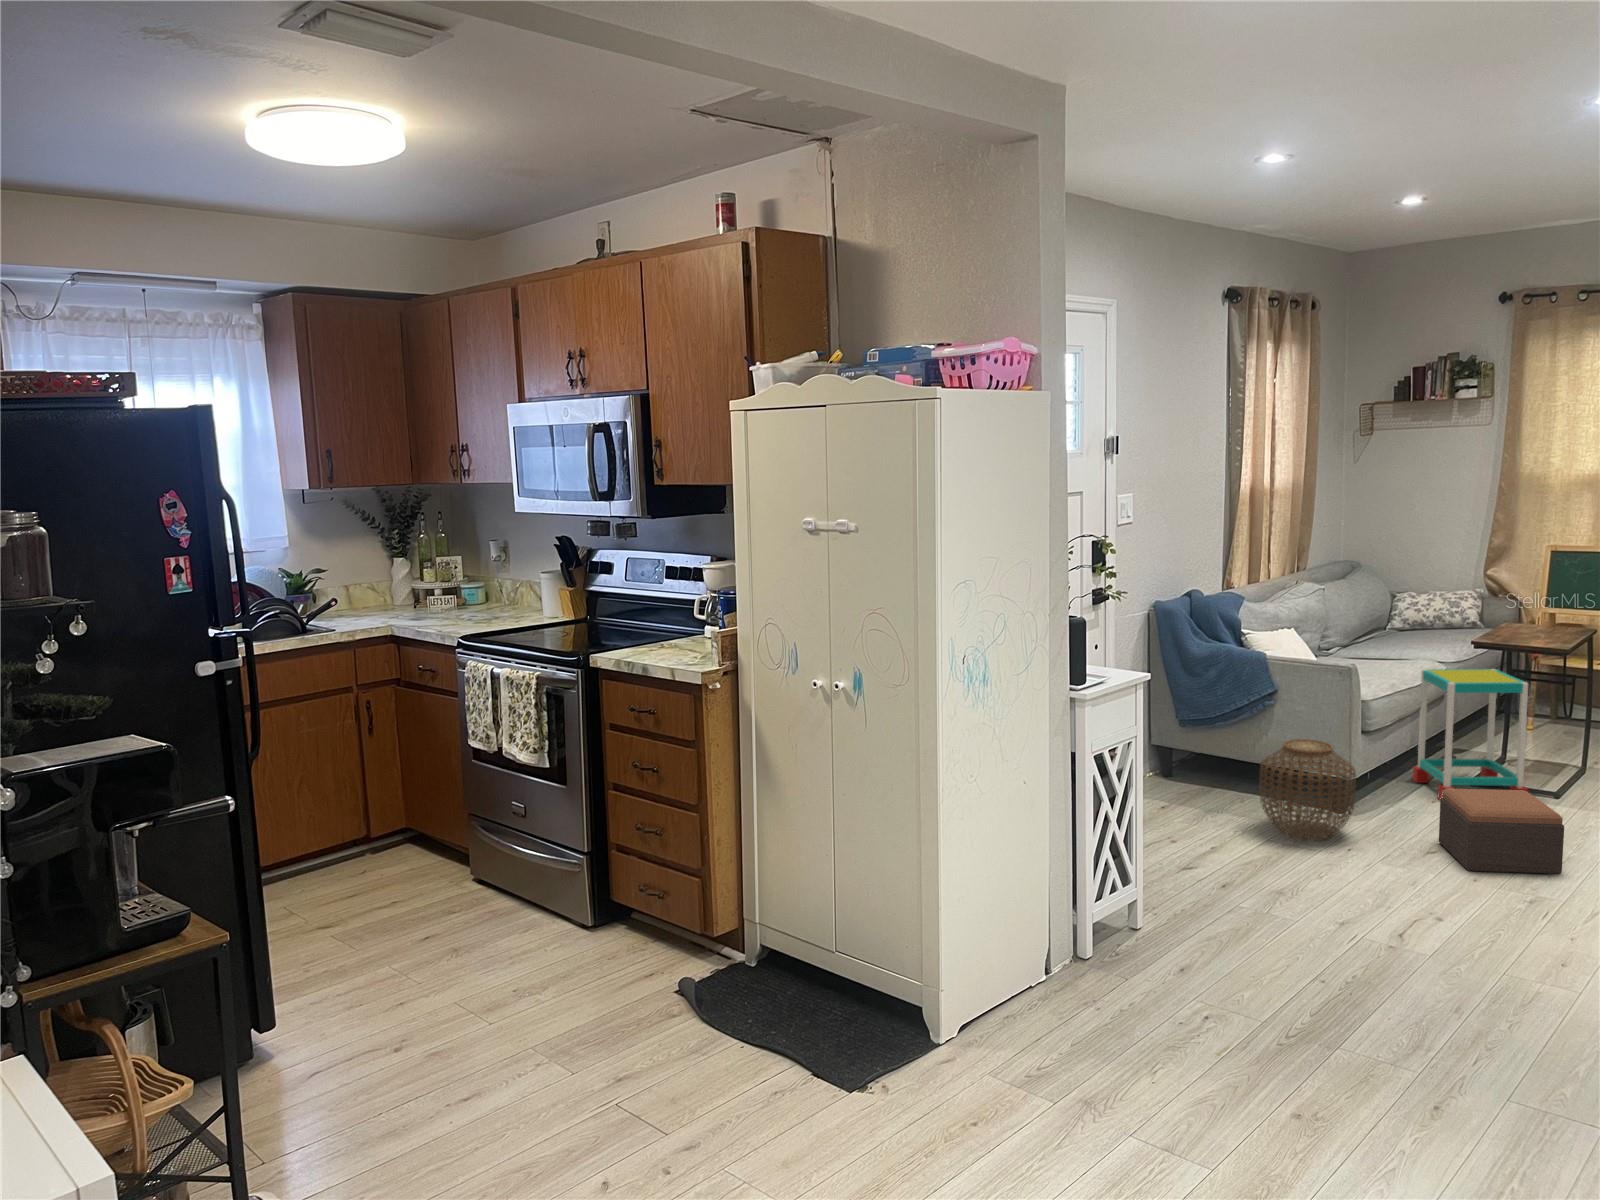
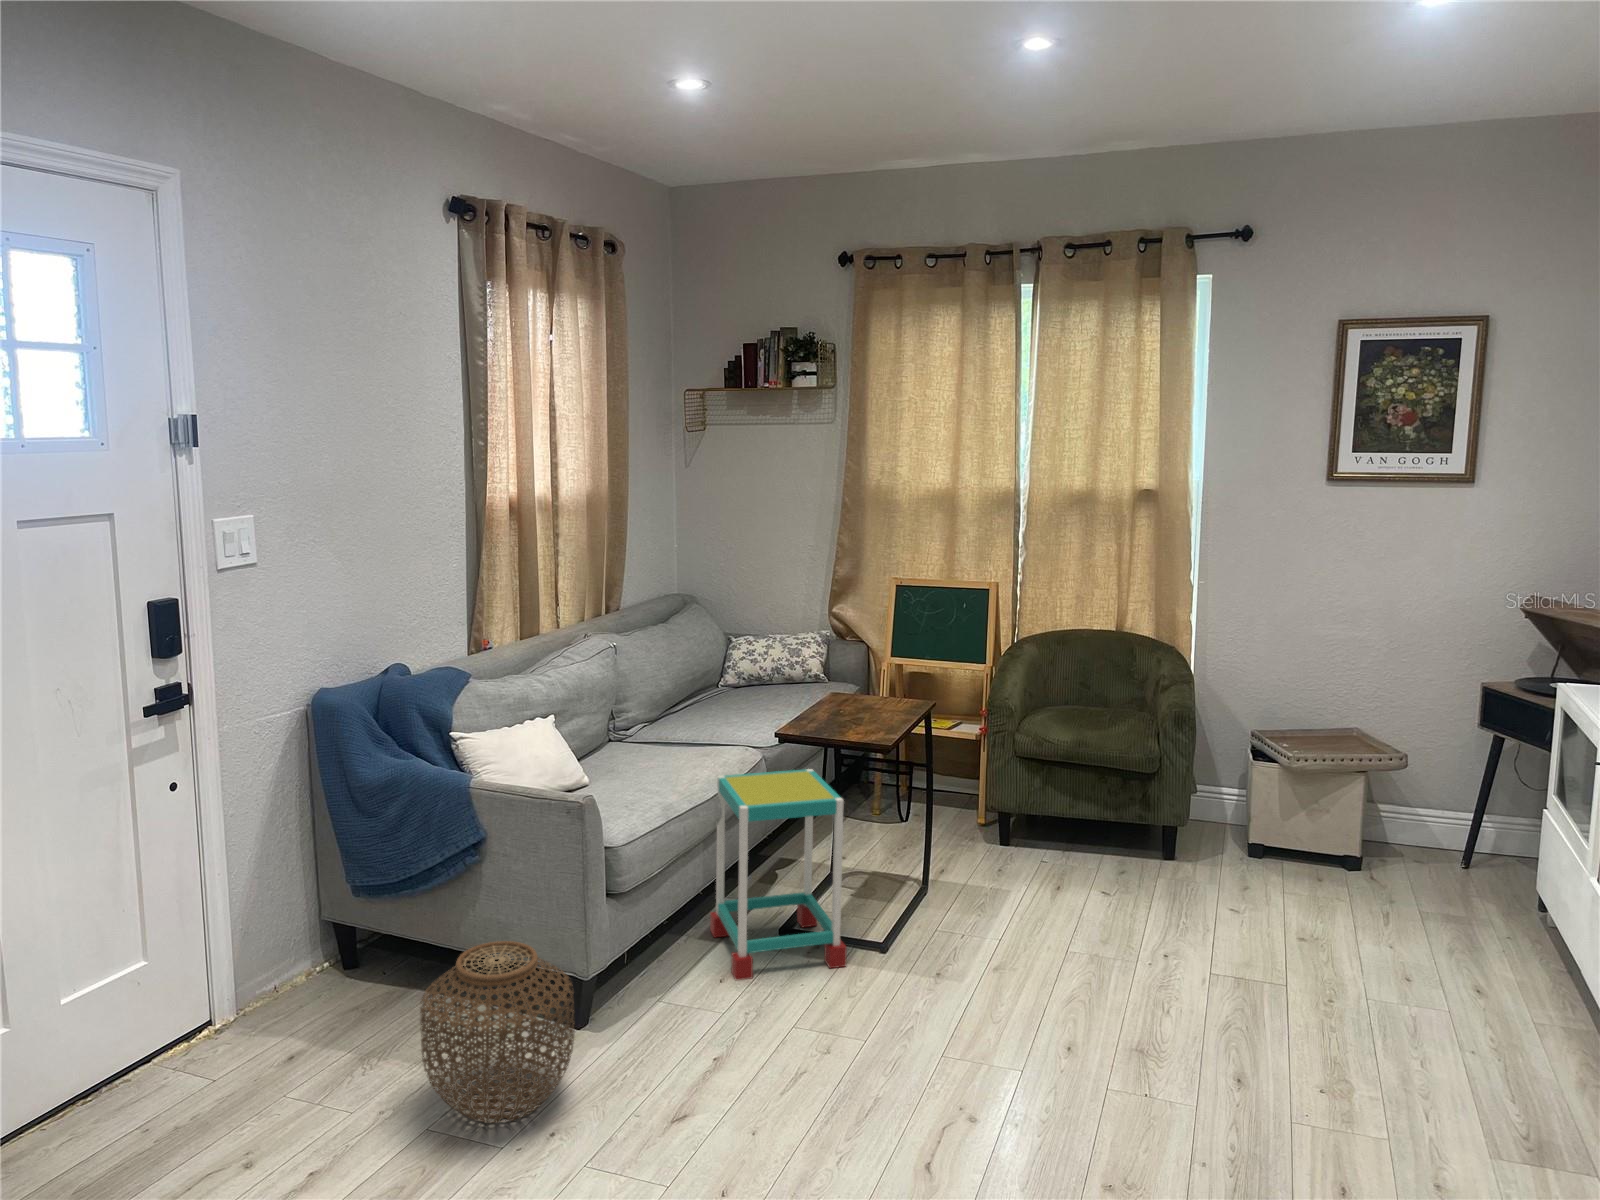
footstool: present [1439,789,1564,874] -> none [700,999,860,1170]

